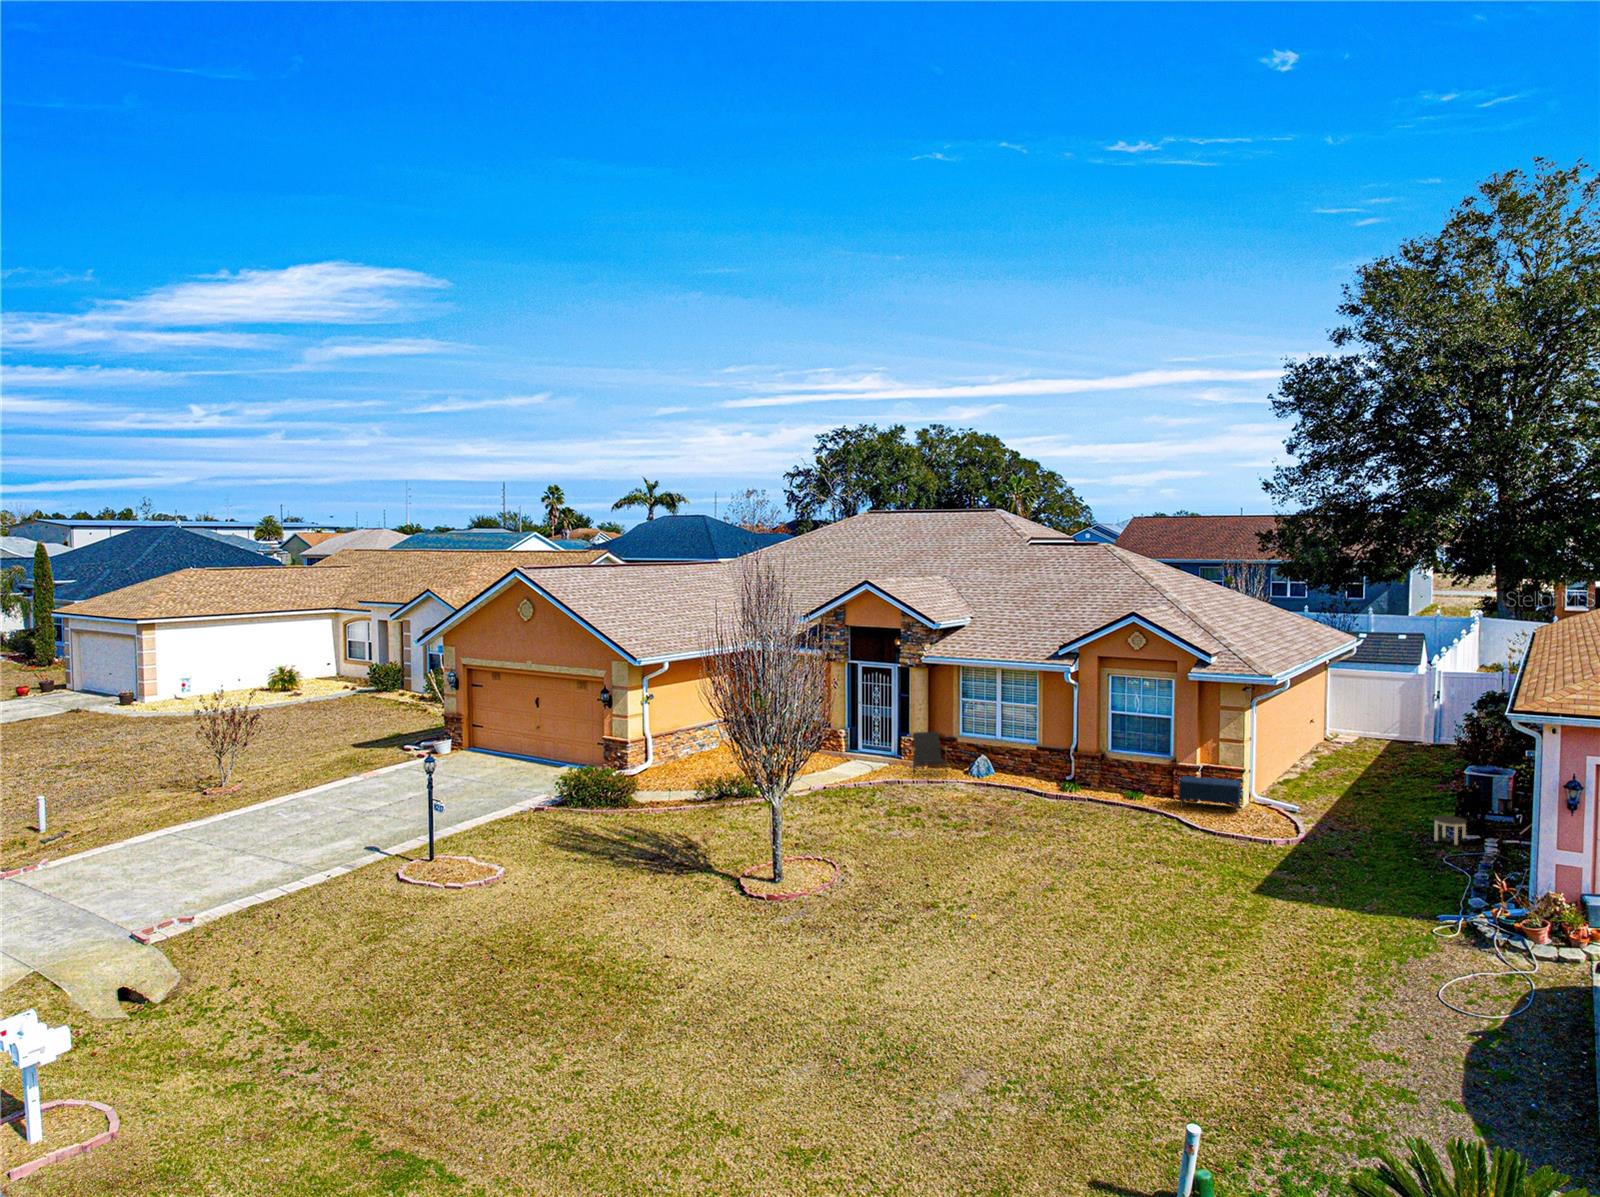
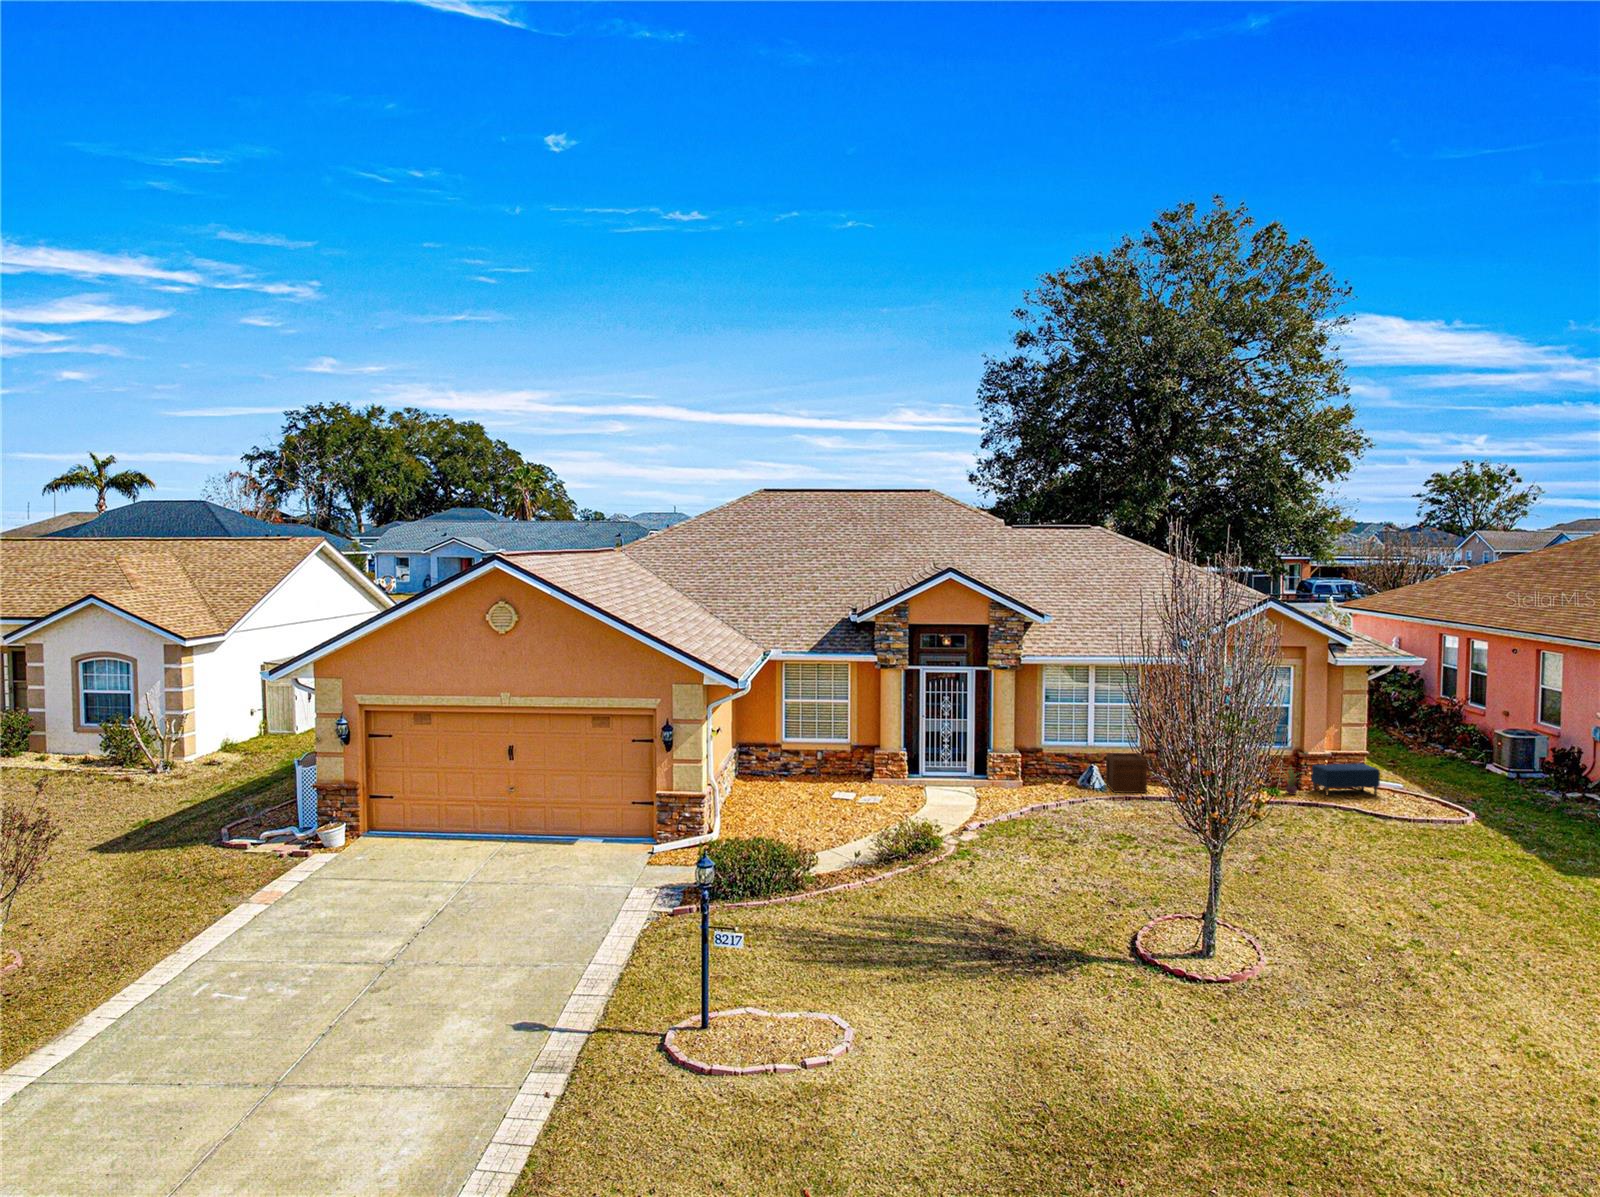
lounge chair: present [912,732,948,775] -> none [1010,743,1063,798]
wooden crate: none [990,746,1031,784] -> present [1106,753,1148,793]
decorative plant: none [1134,772,1167,802] -> present [1283,767,1299,795]
round table: present [1434,815,1467,845] -> none [1547,776,1579,801]

